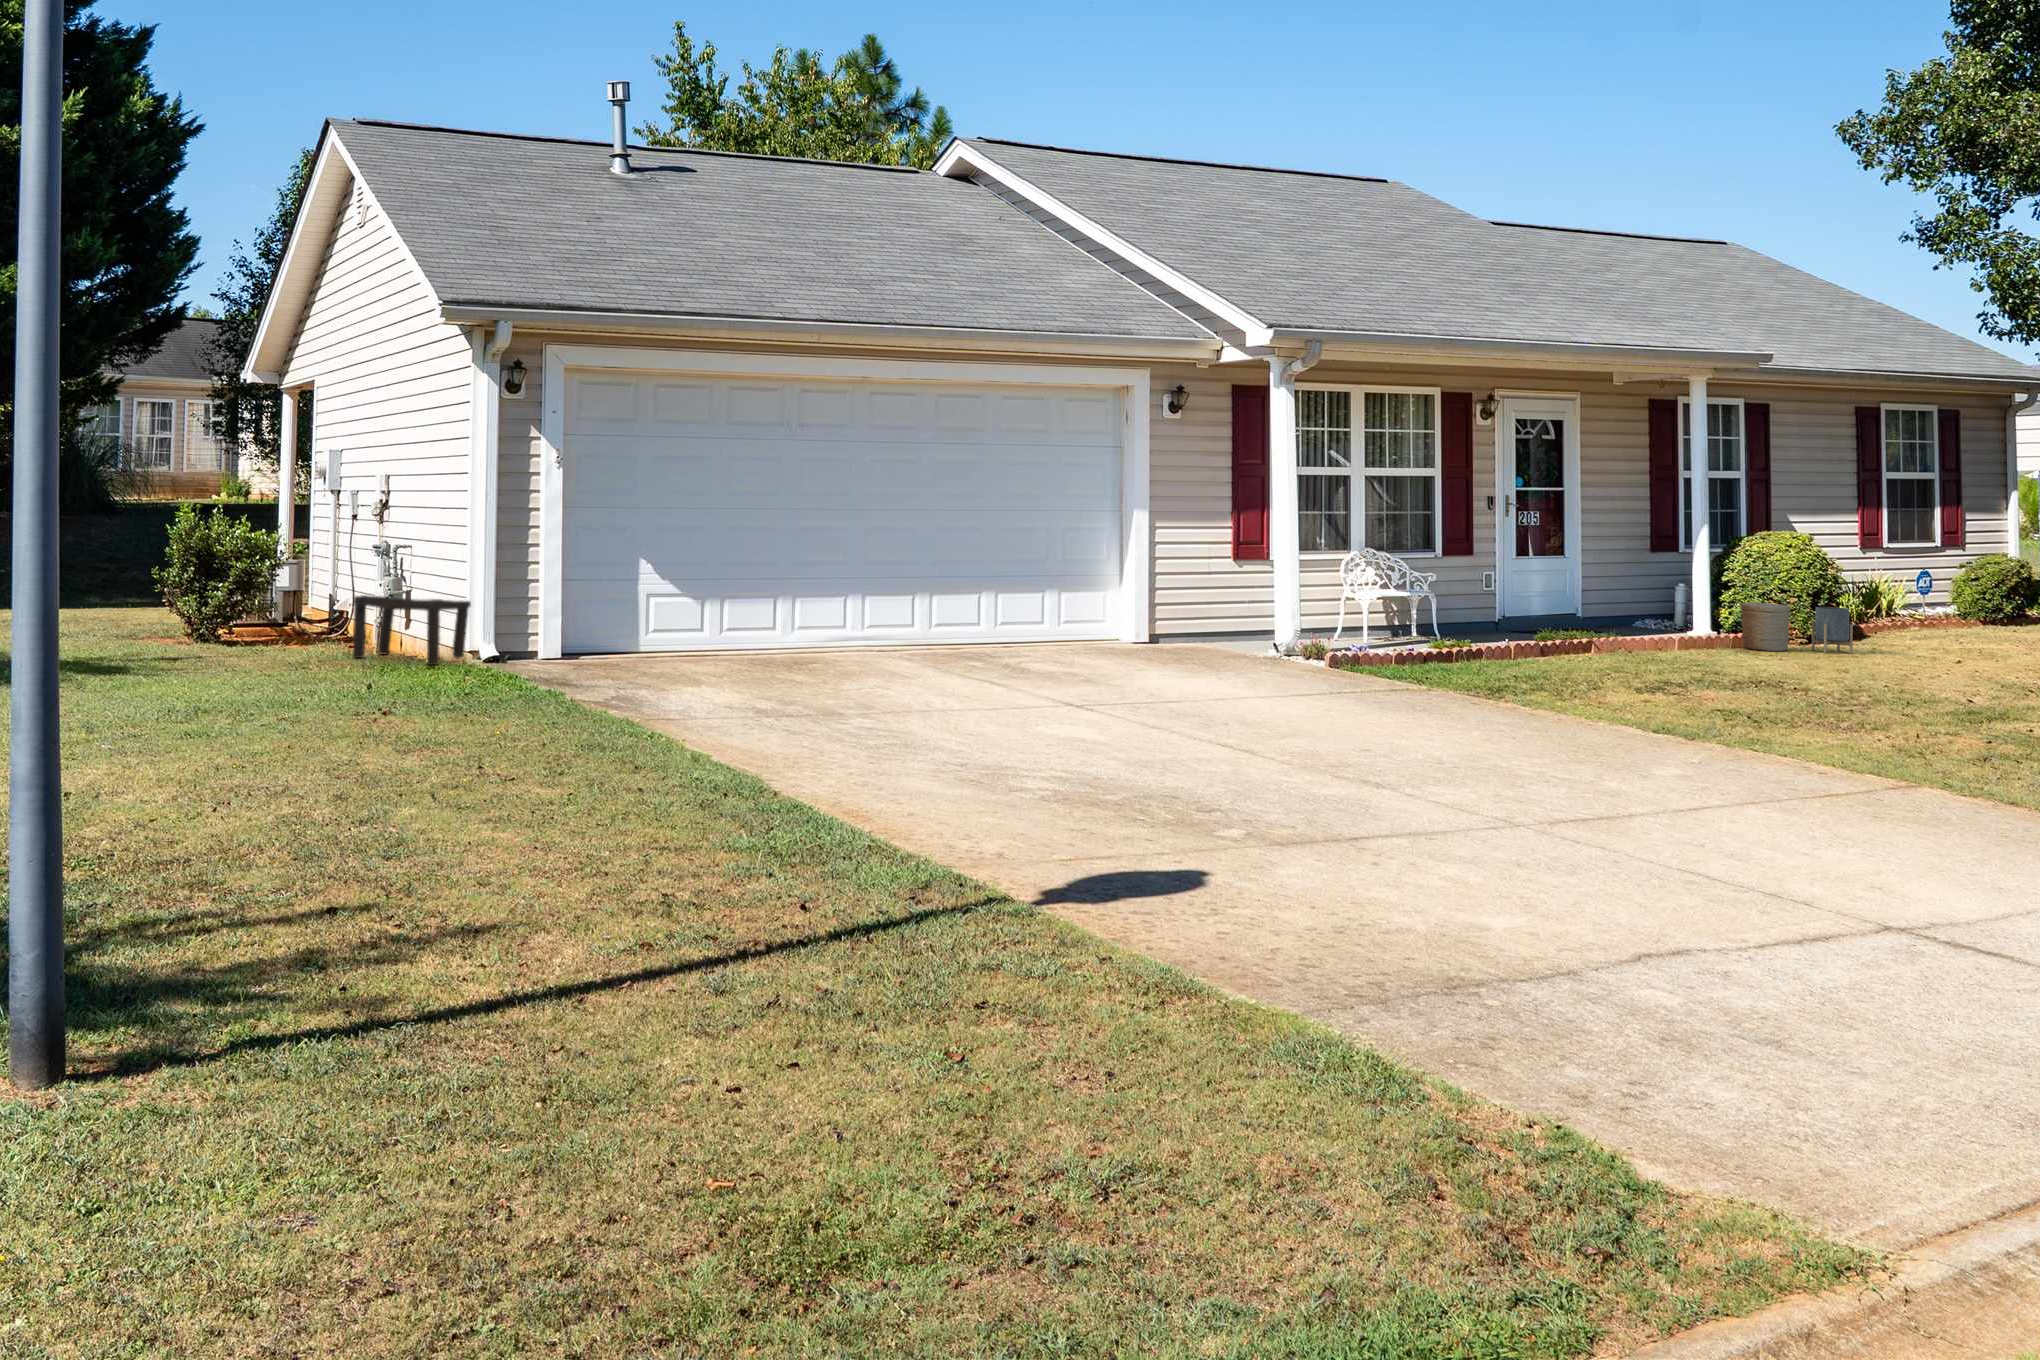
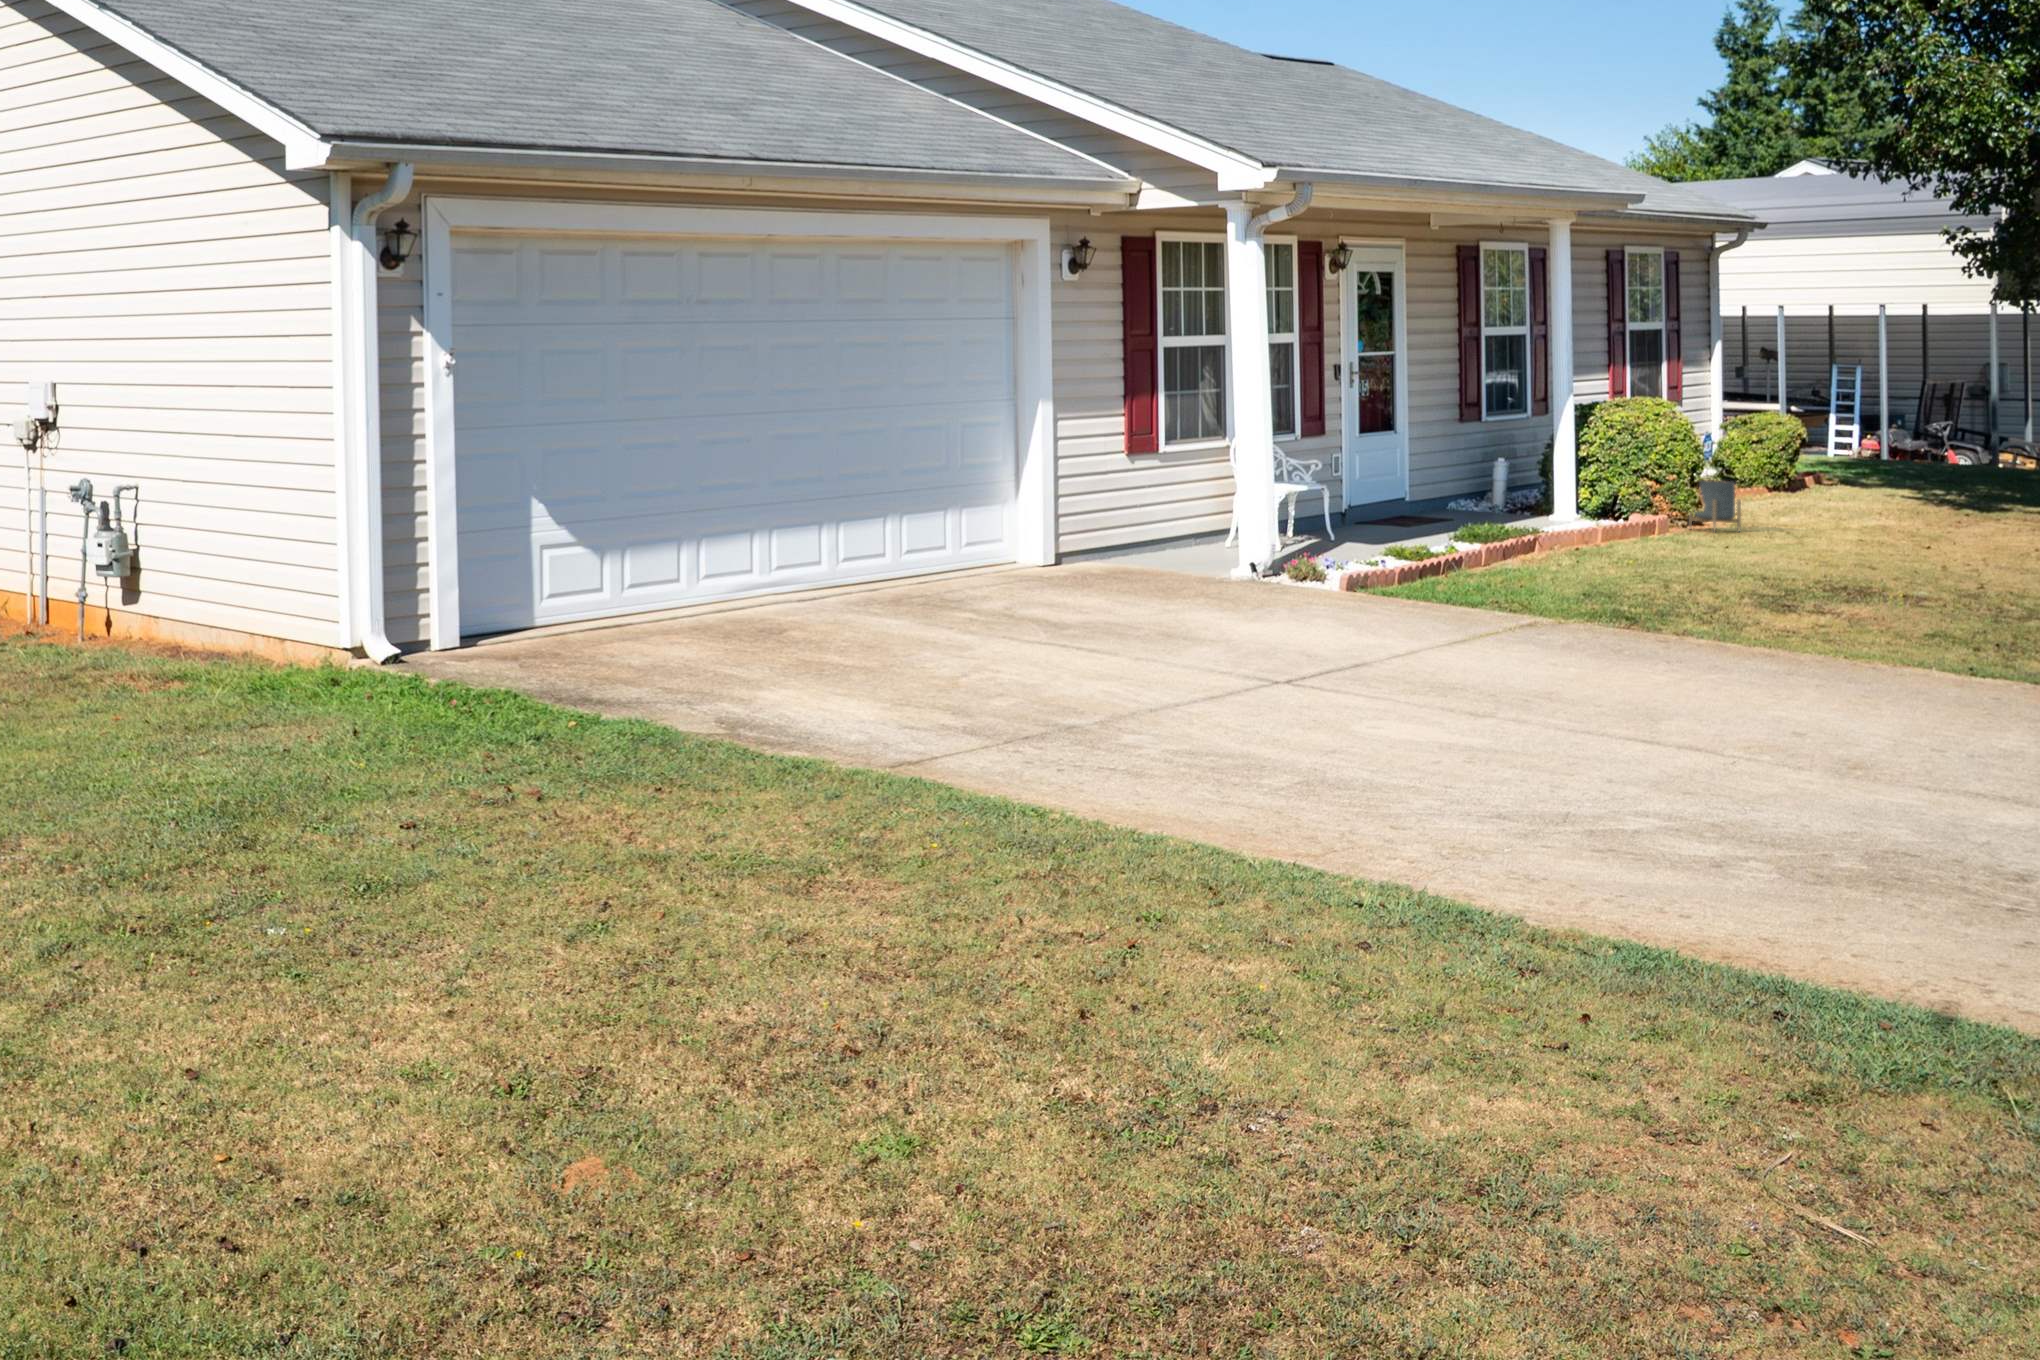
bench: present [353,595,471,665] -> none [167,561,340,661]
woven basket: present [1741,602,1790,651] -> none [1616,478,1675,534]

